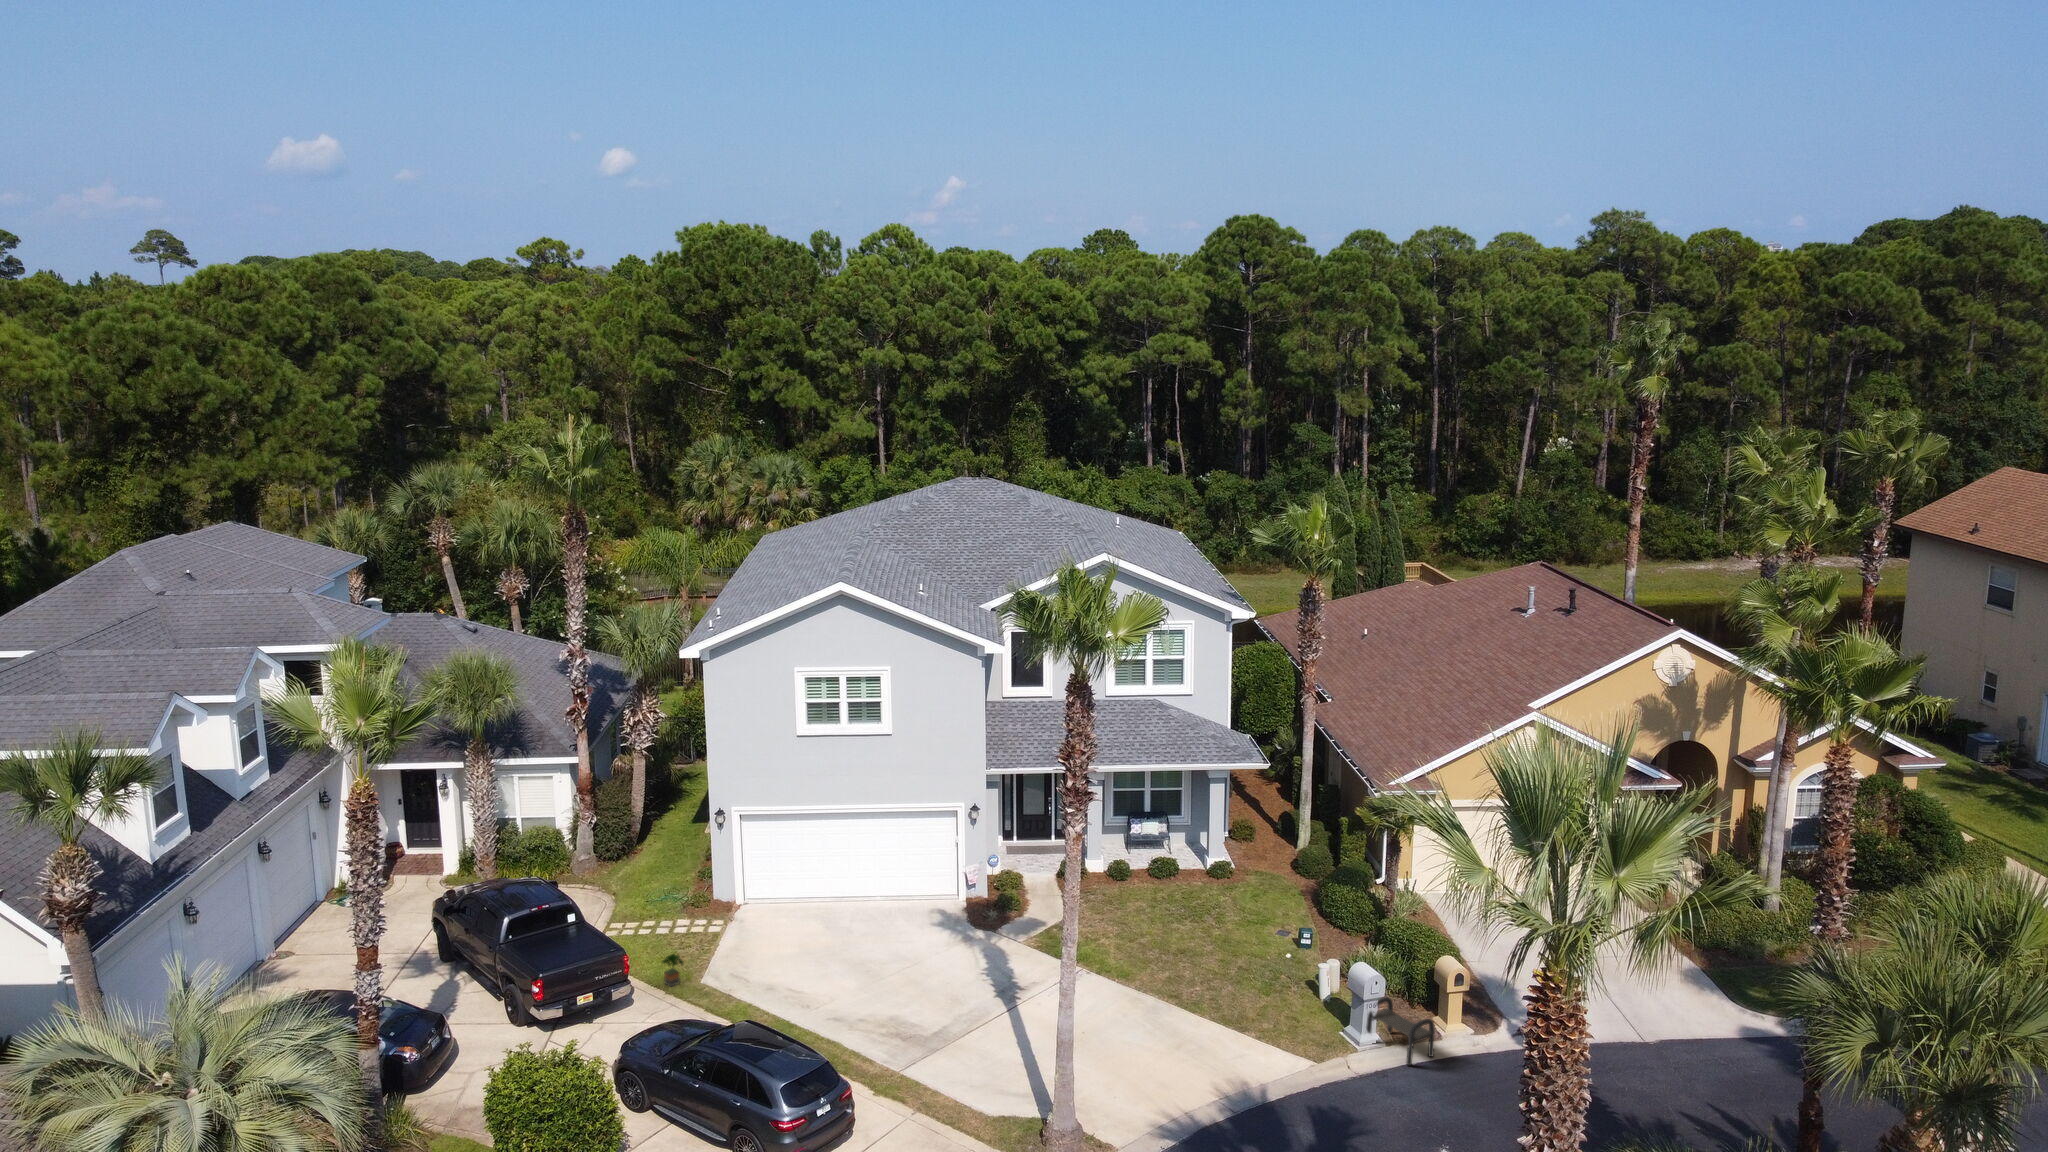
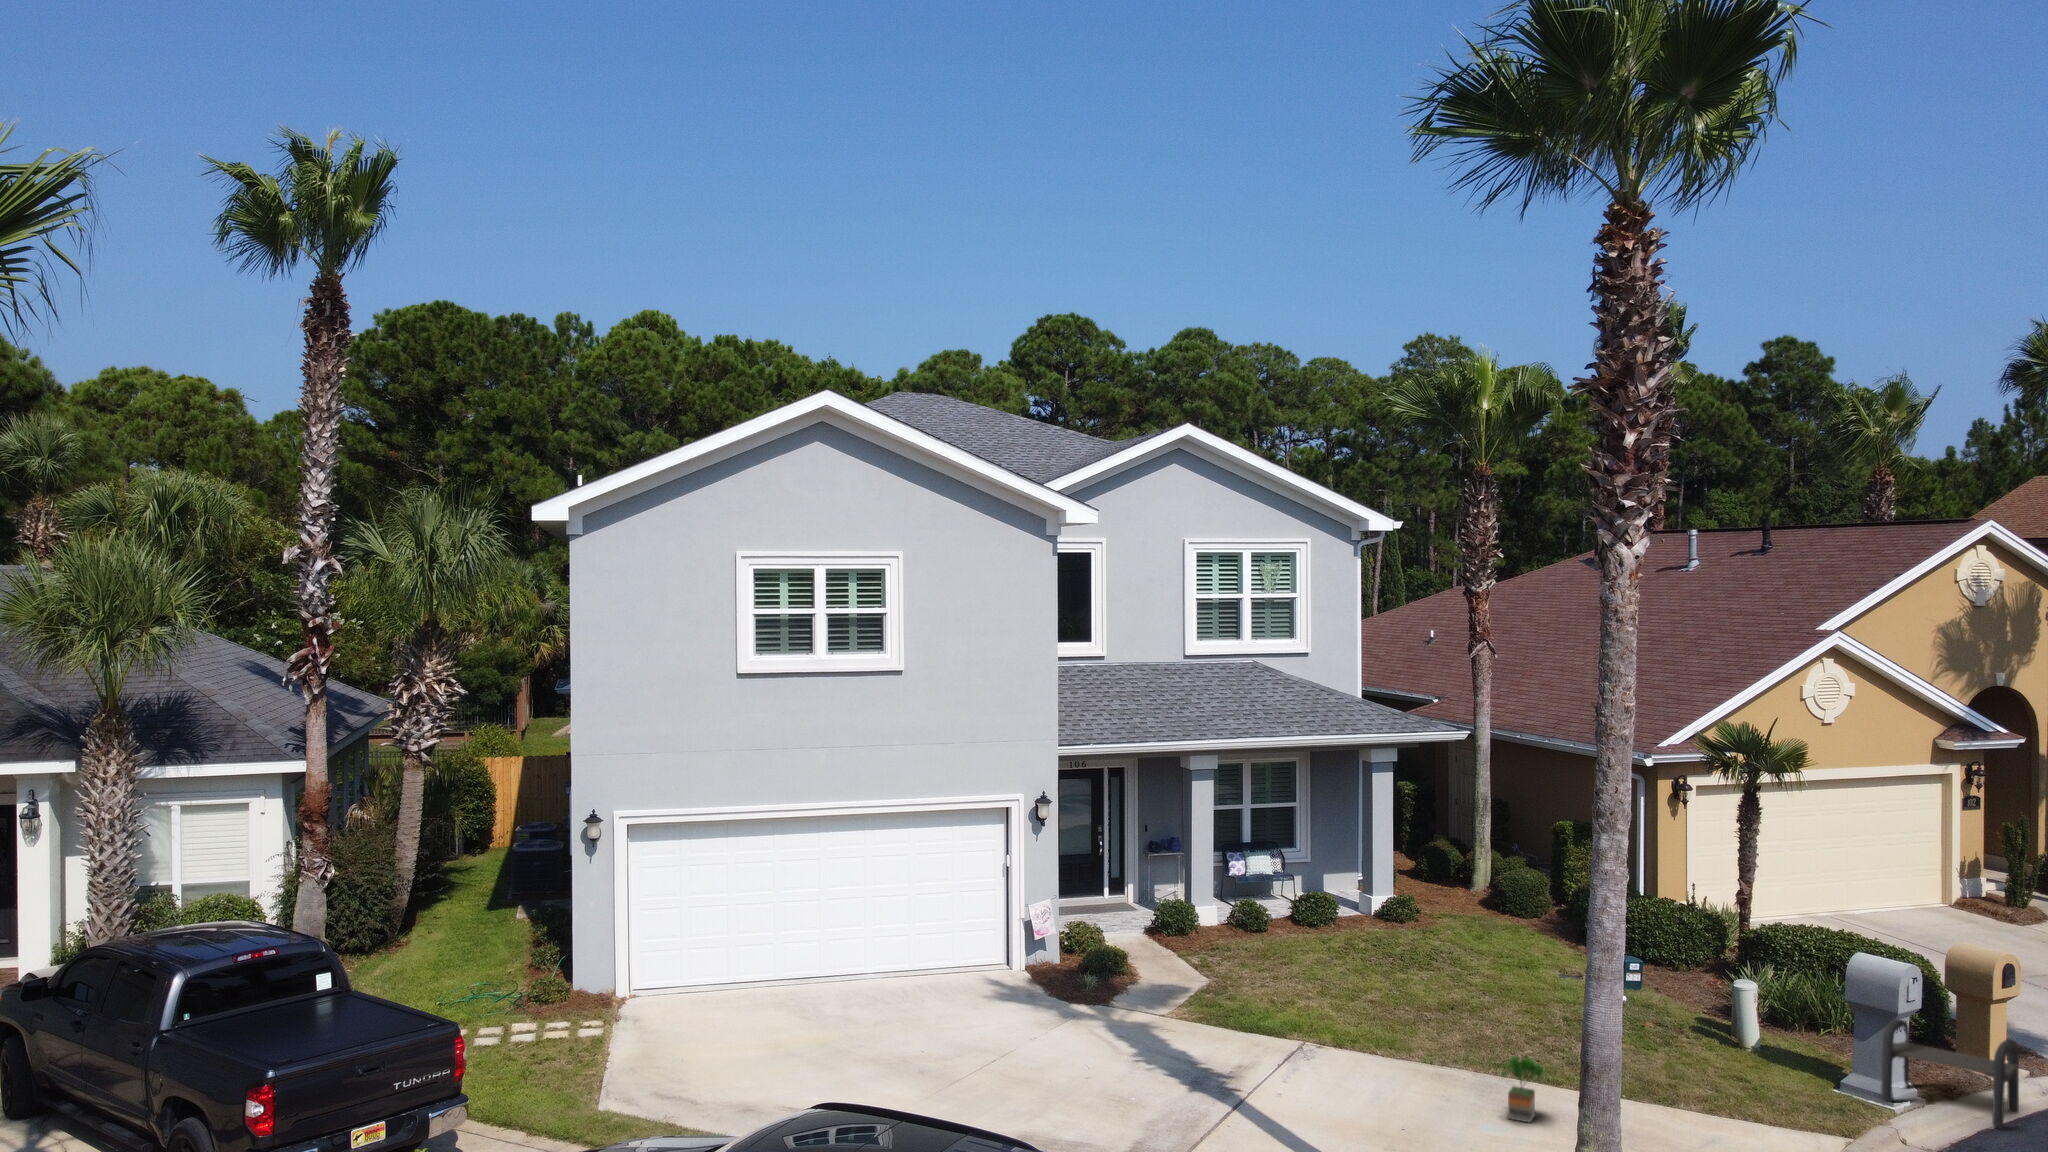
potted tree: present [662,954,684,986] -> present [1502,1056,1544,1122]

